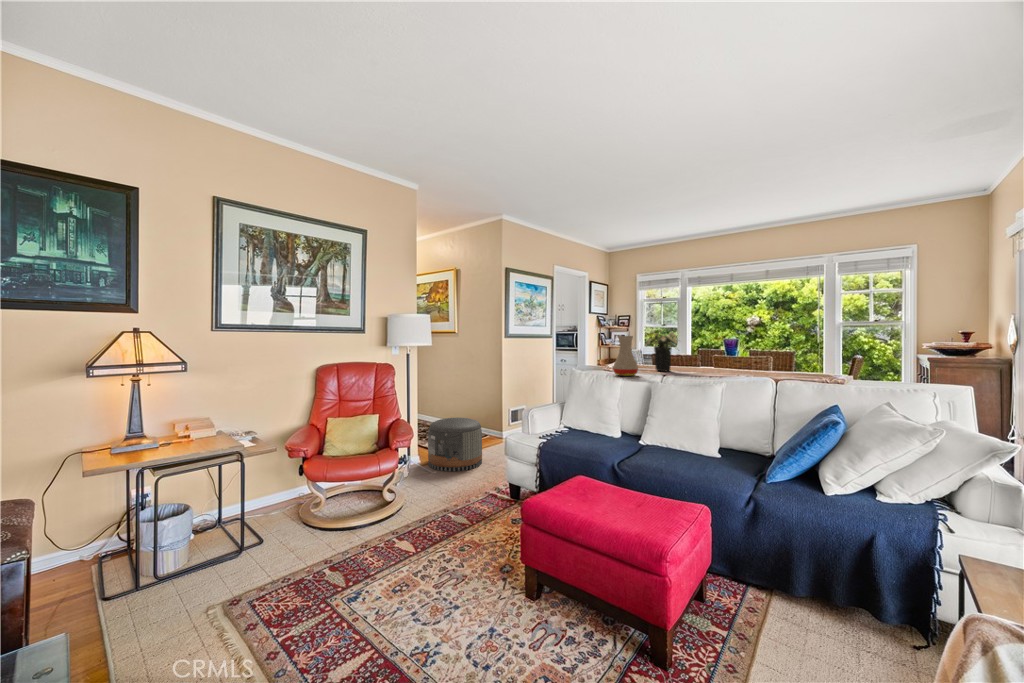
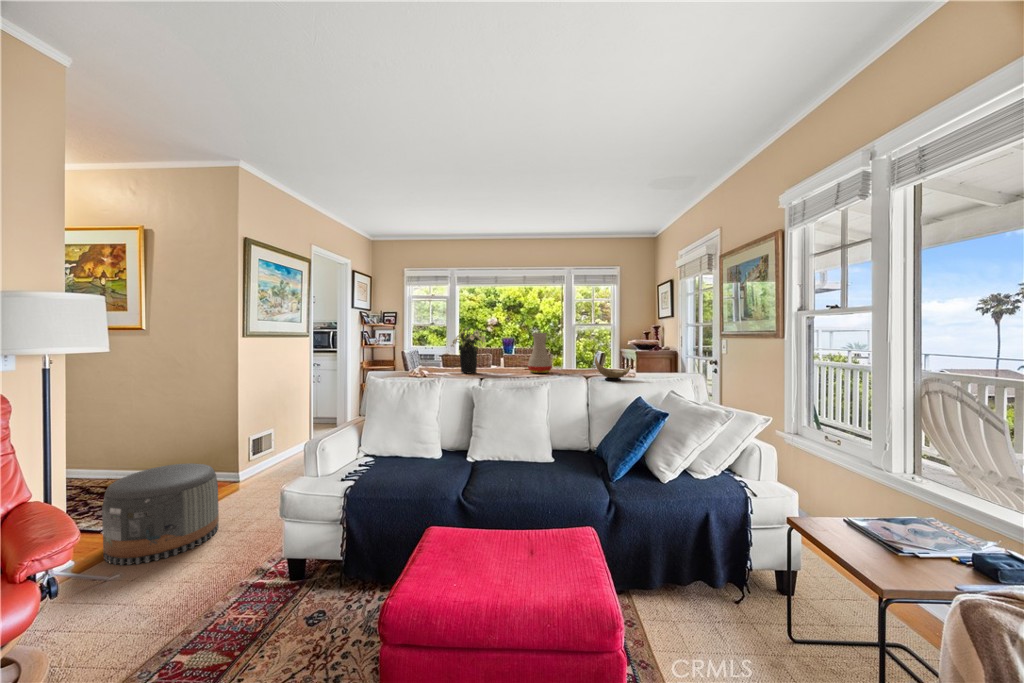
vase: present [613,336,638,376] -> present [528,333,552,373]
decorative bowl: none [783,359,830,386] -> present [595,357,631,381]

